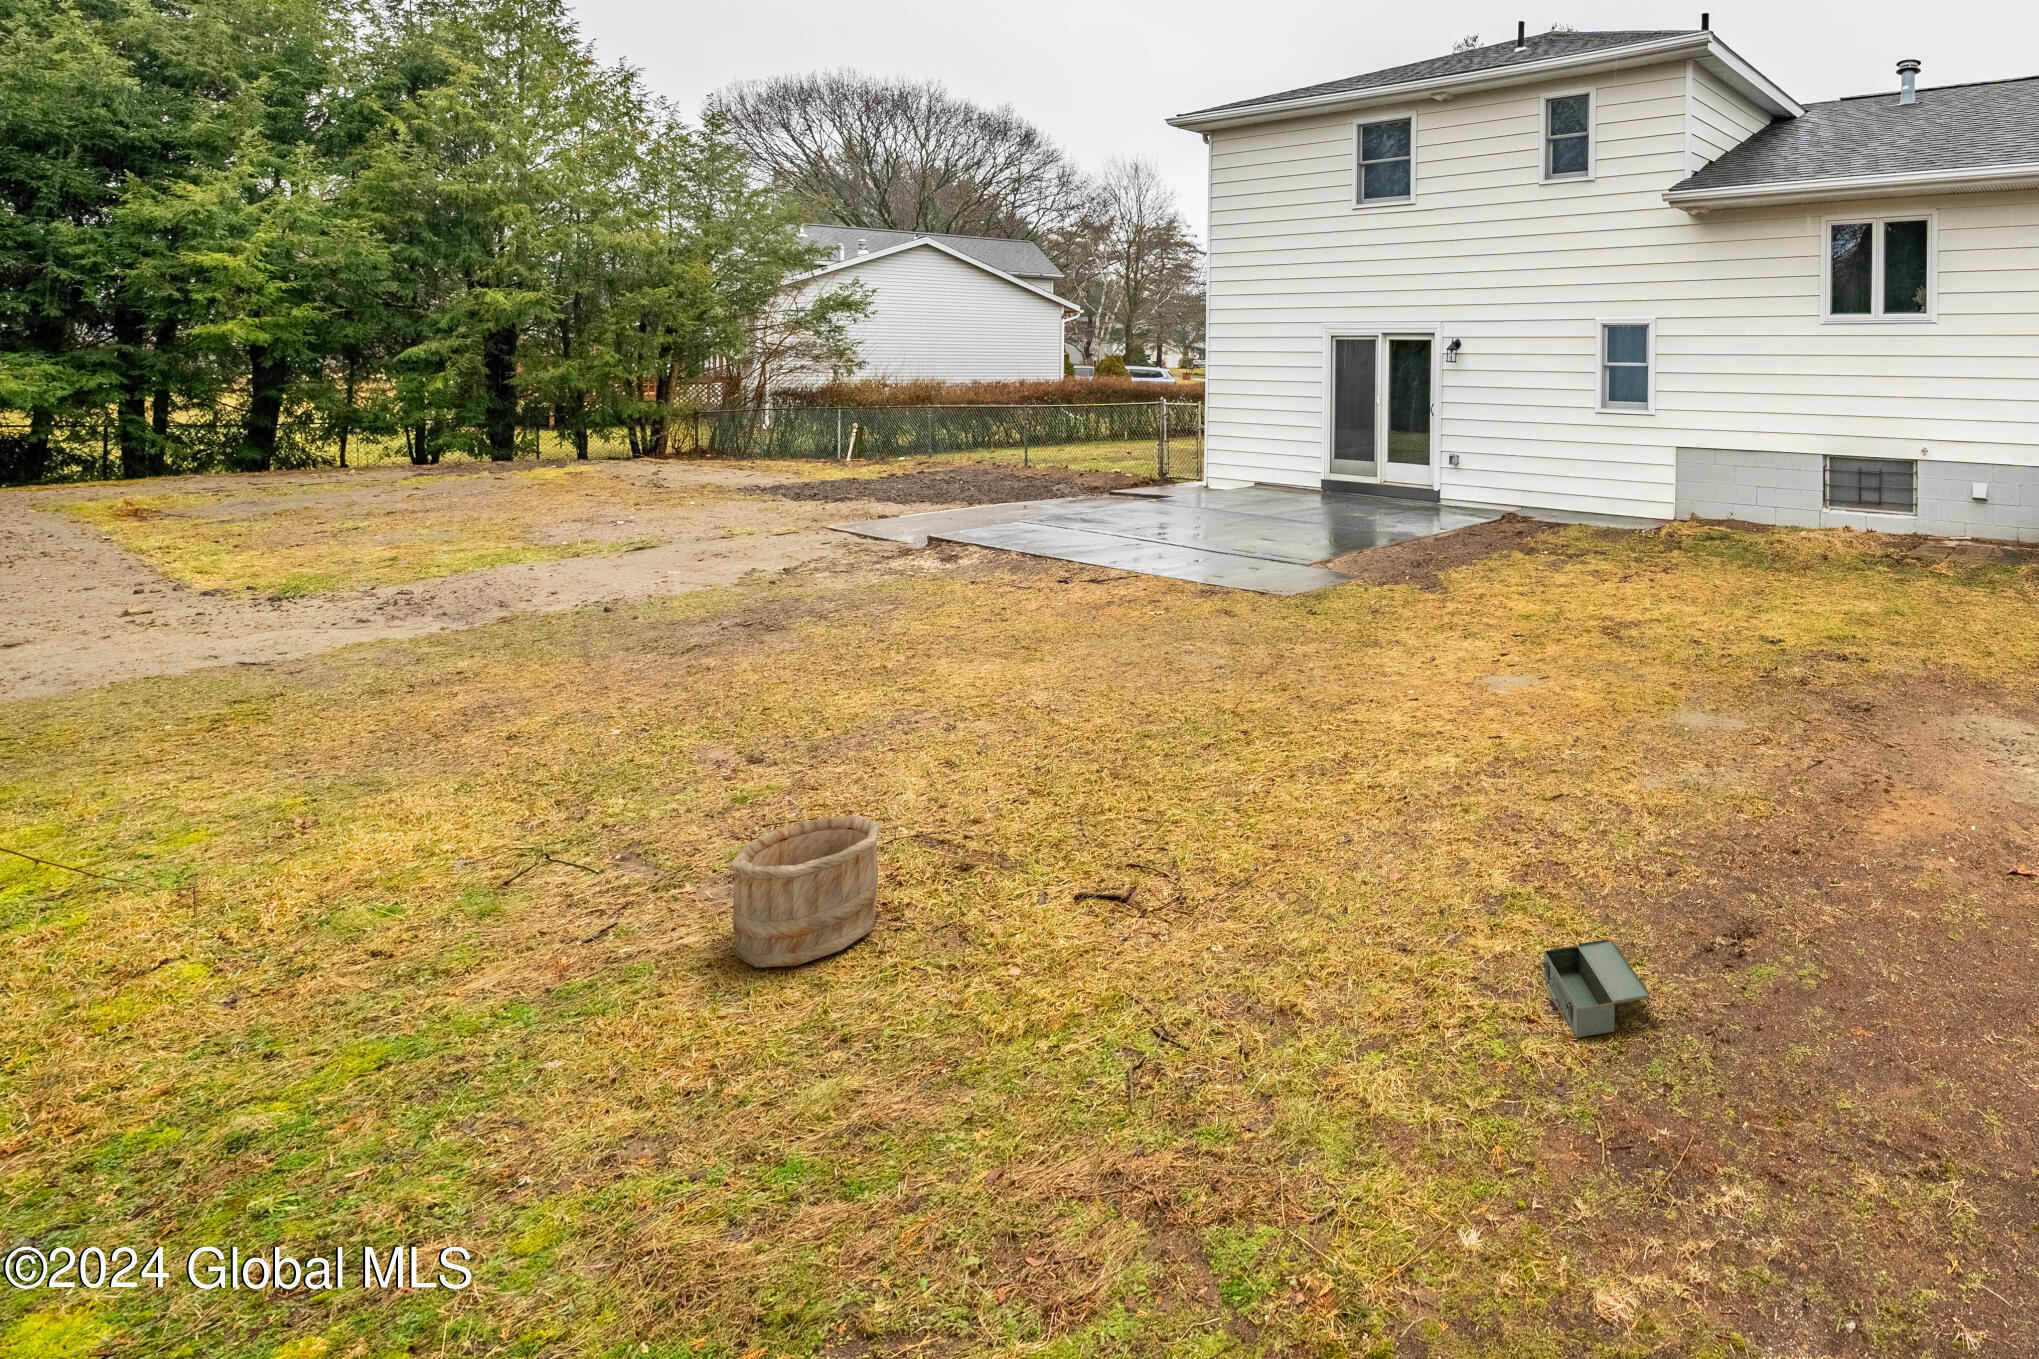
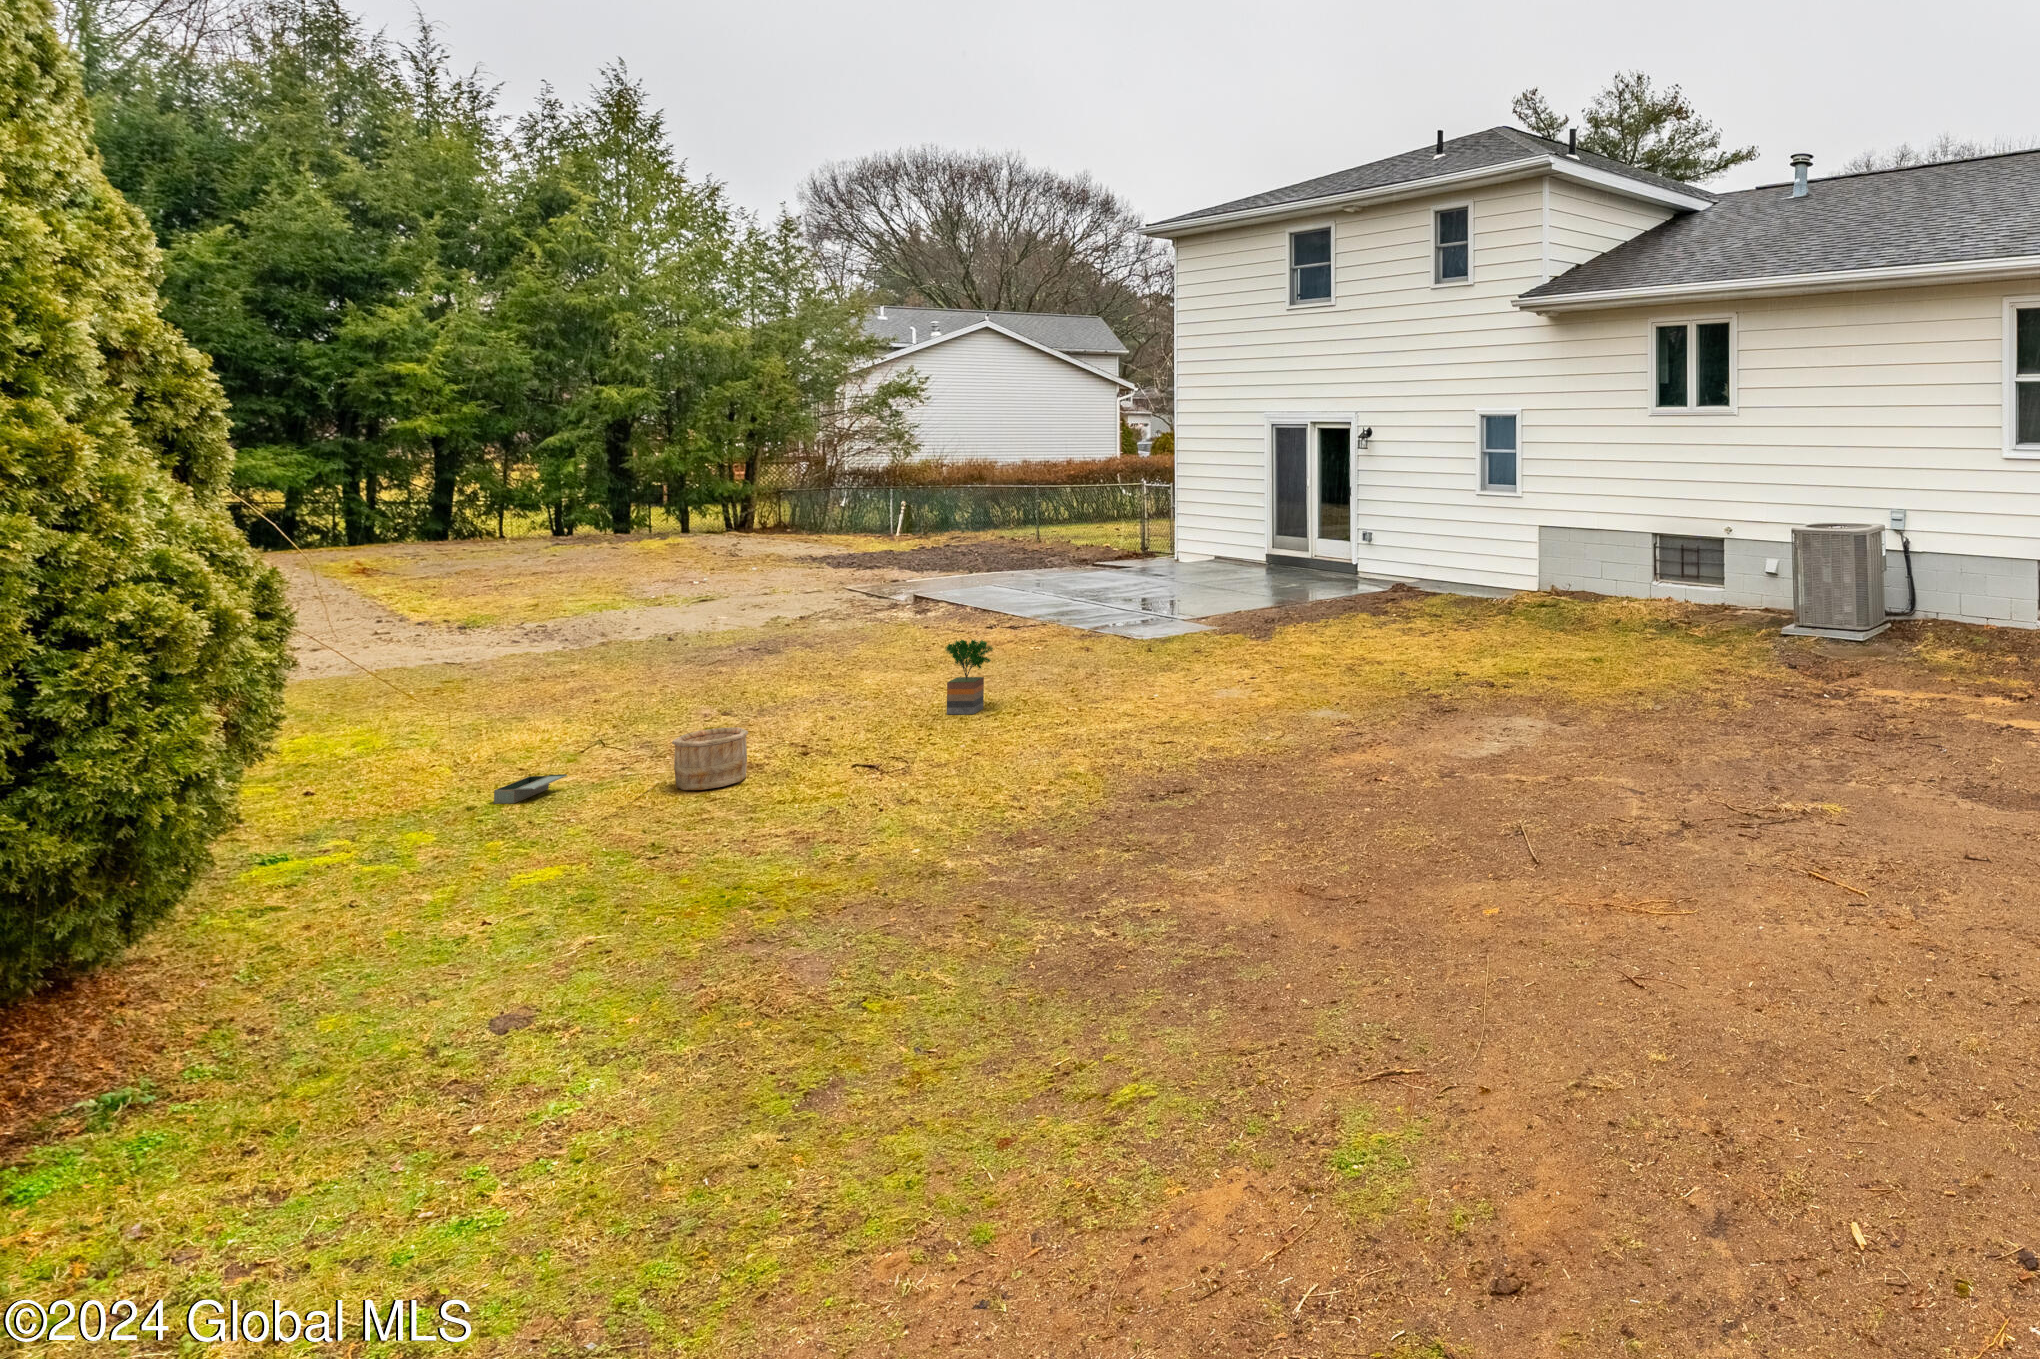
potted tree: none [1124,609,1202,729] -> present [945,640,993,714]
toolbox: present [1544,939,1650,1038] -> present [494,774,567,804]

